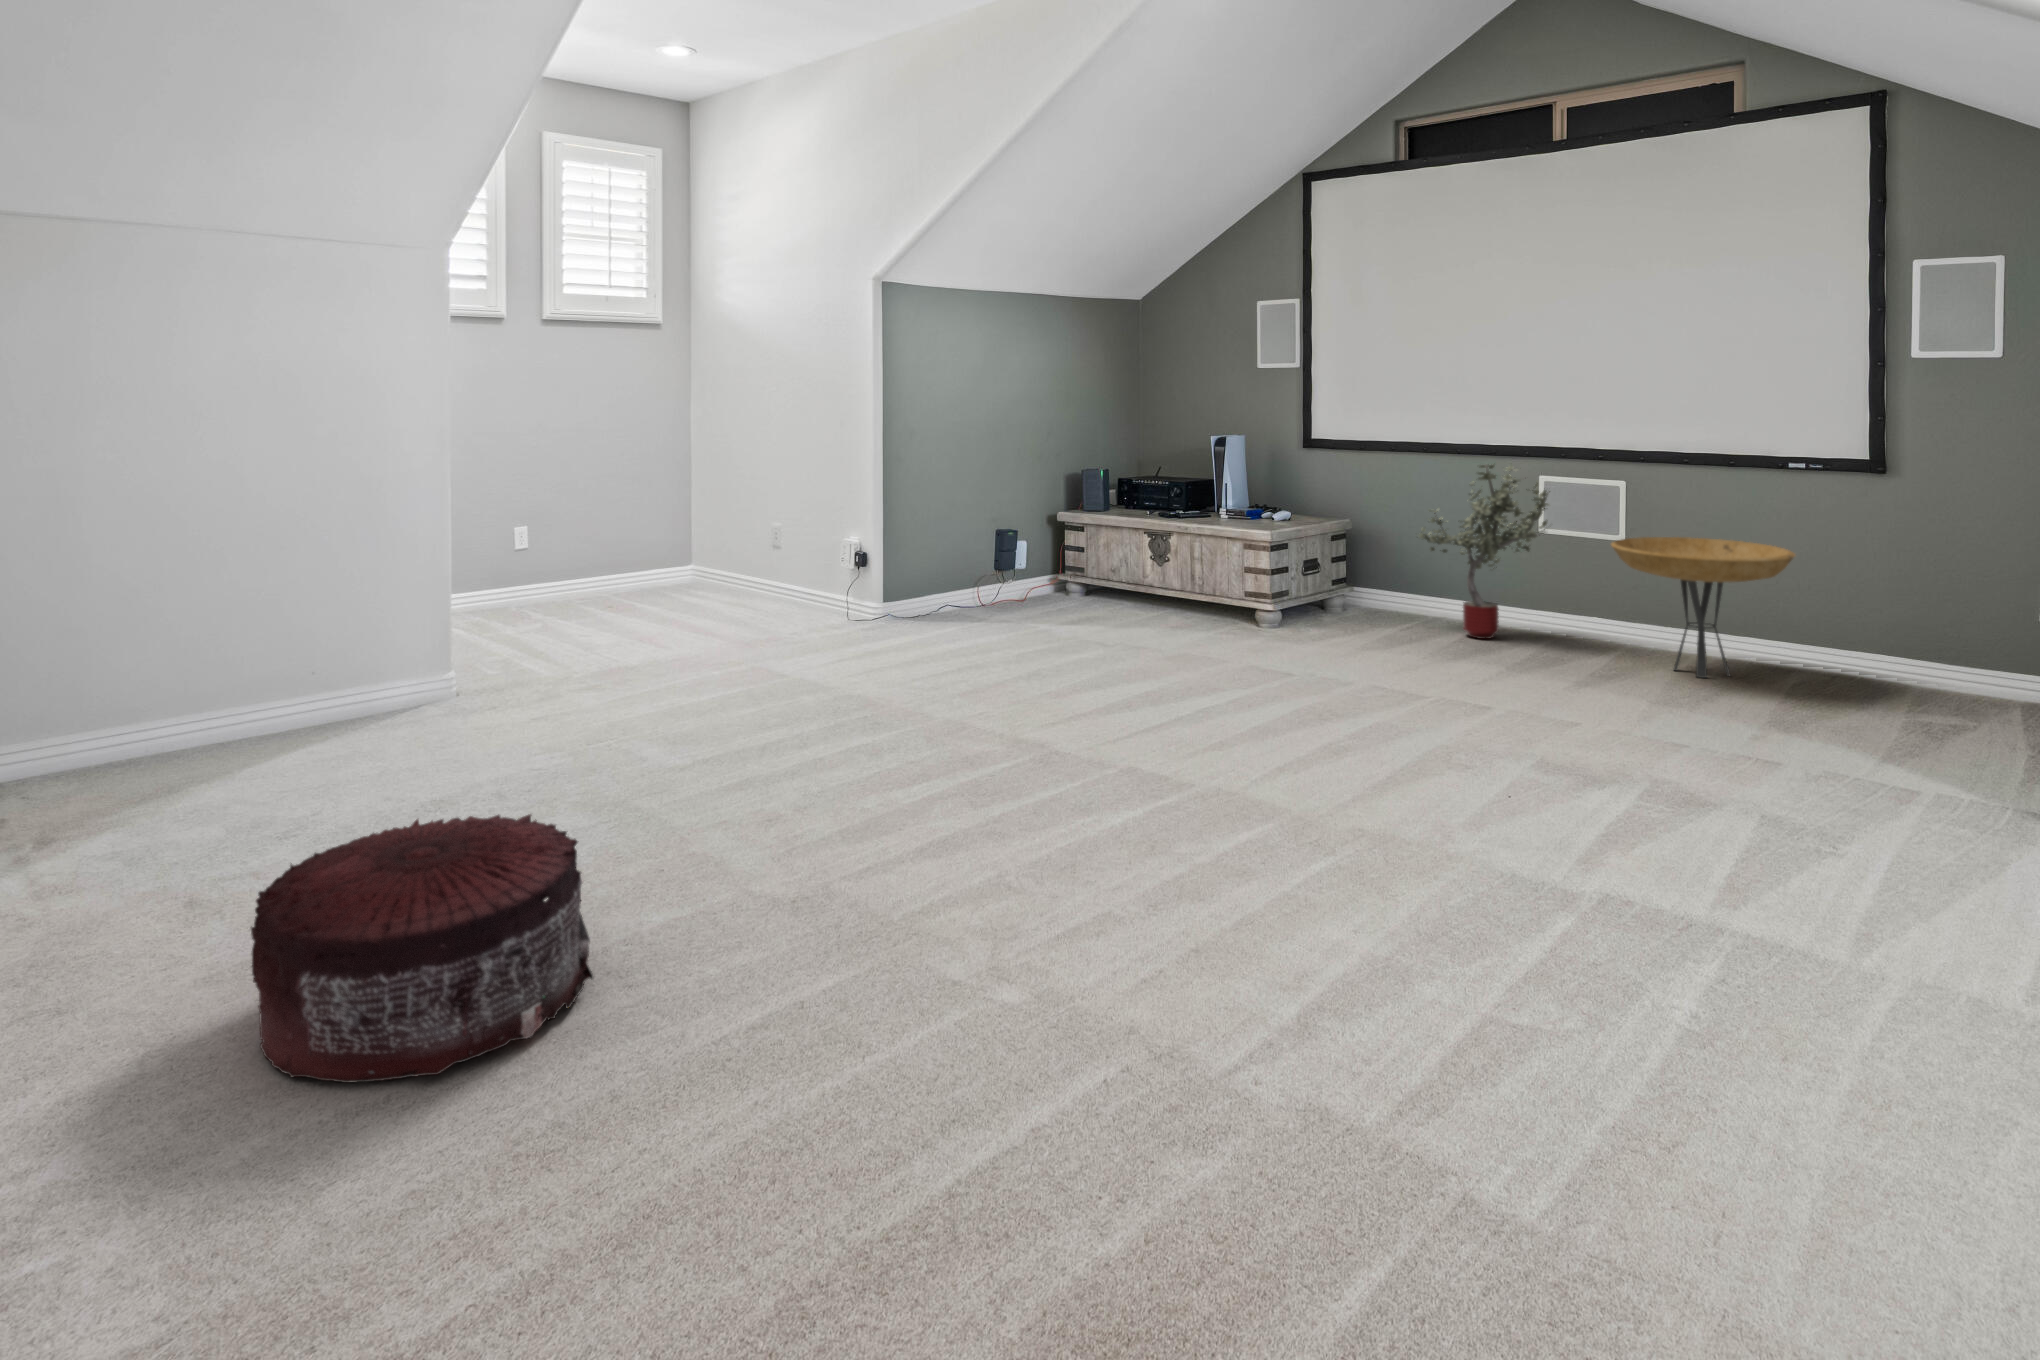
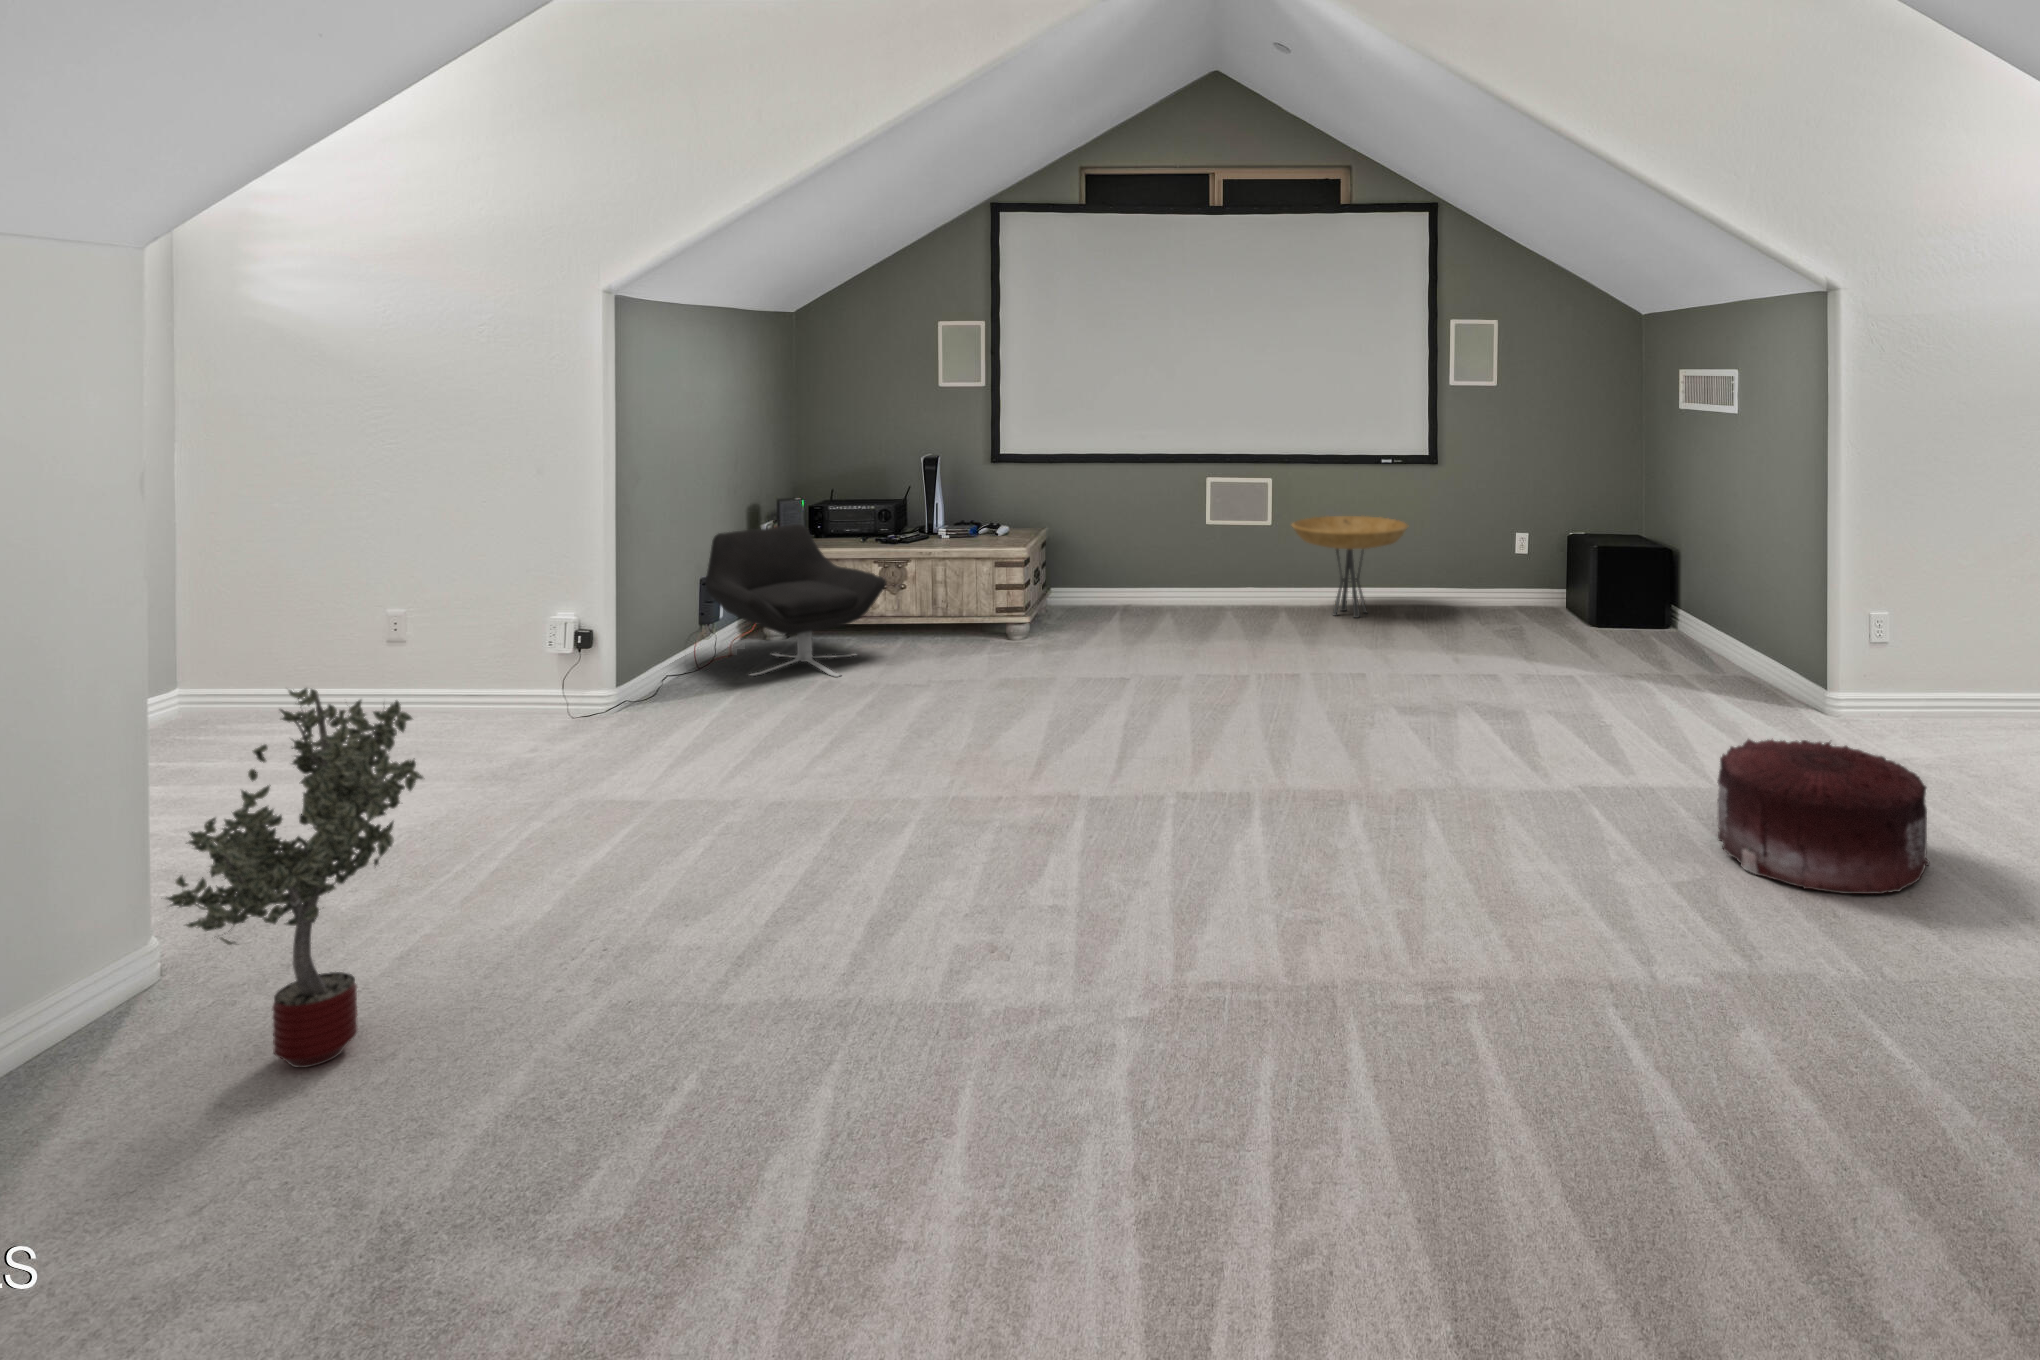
potted tree: present [1419,463,1550,639] -> present [166,688,423,1068]
lounge chair: none [962,486,1109,627] -> present [705,524,887,677]
pouf: present [251,814,593,1083] -> present [1717,739,1930,894]

